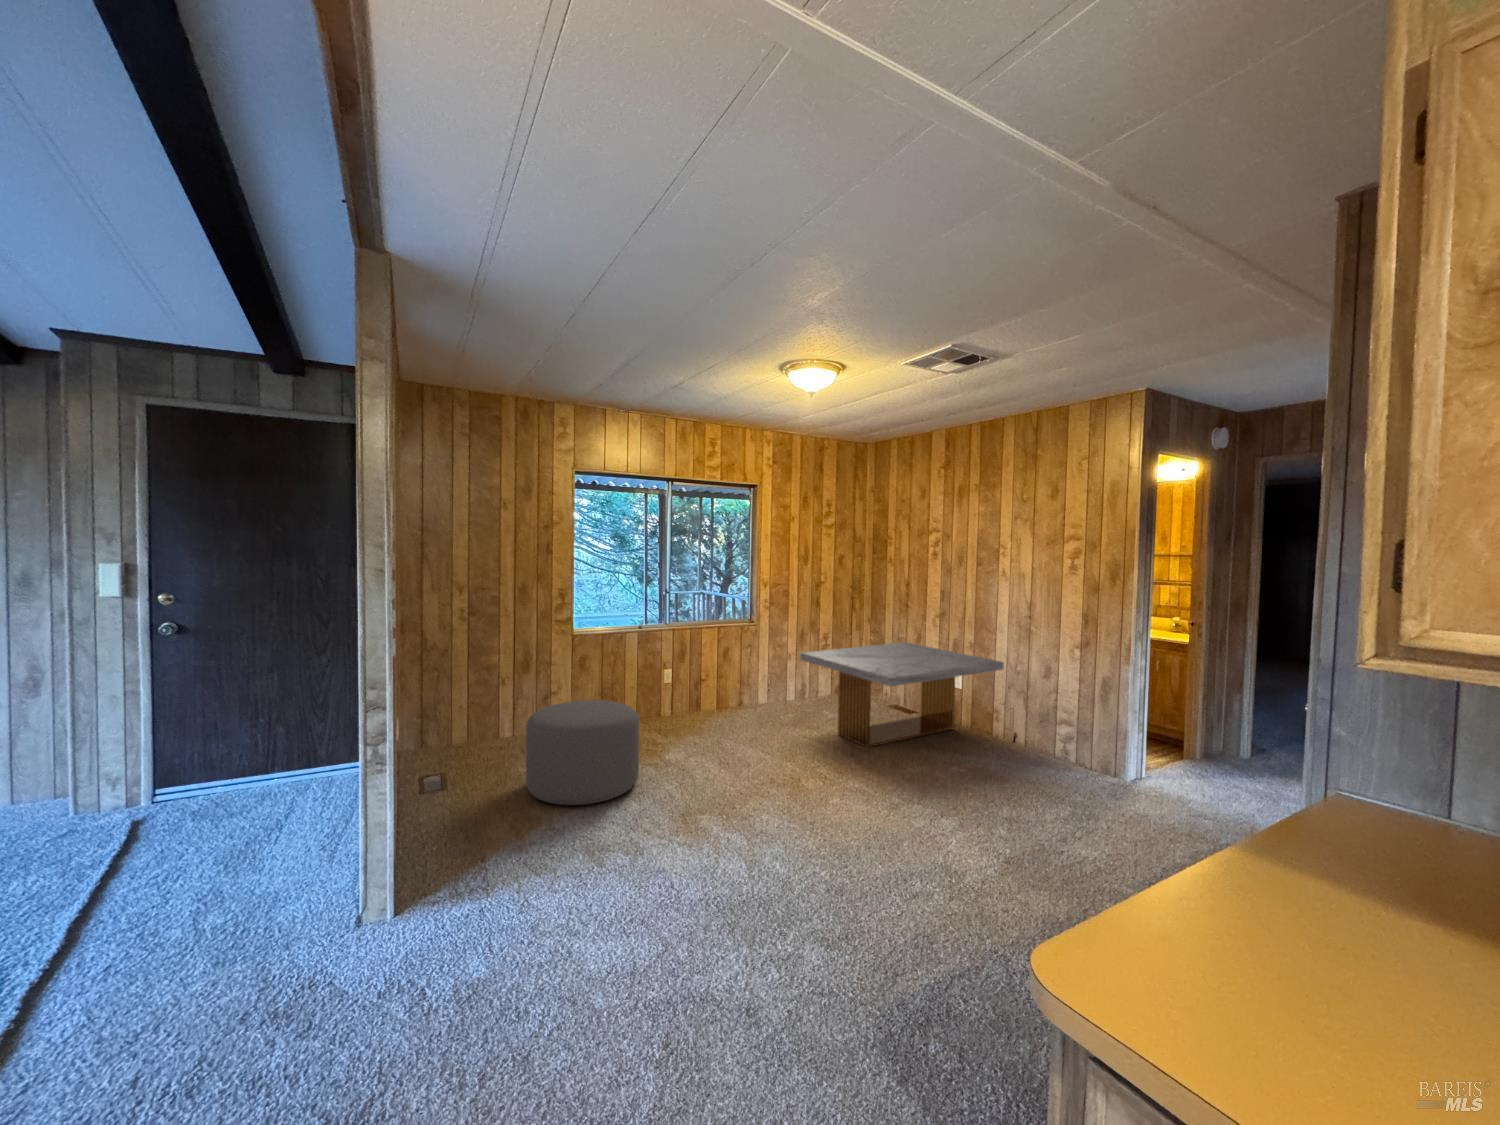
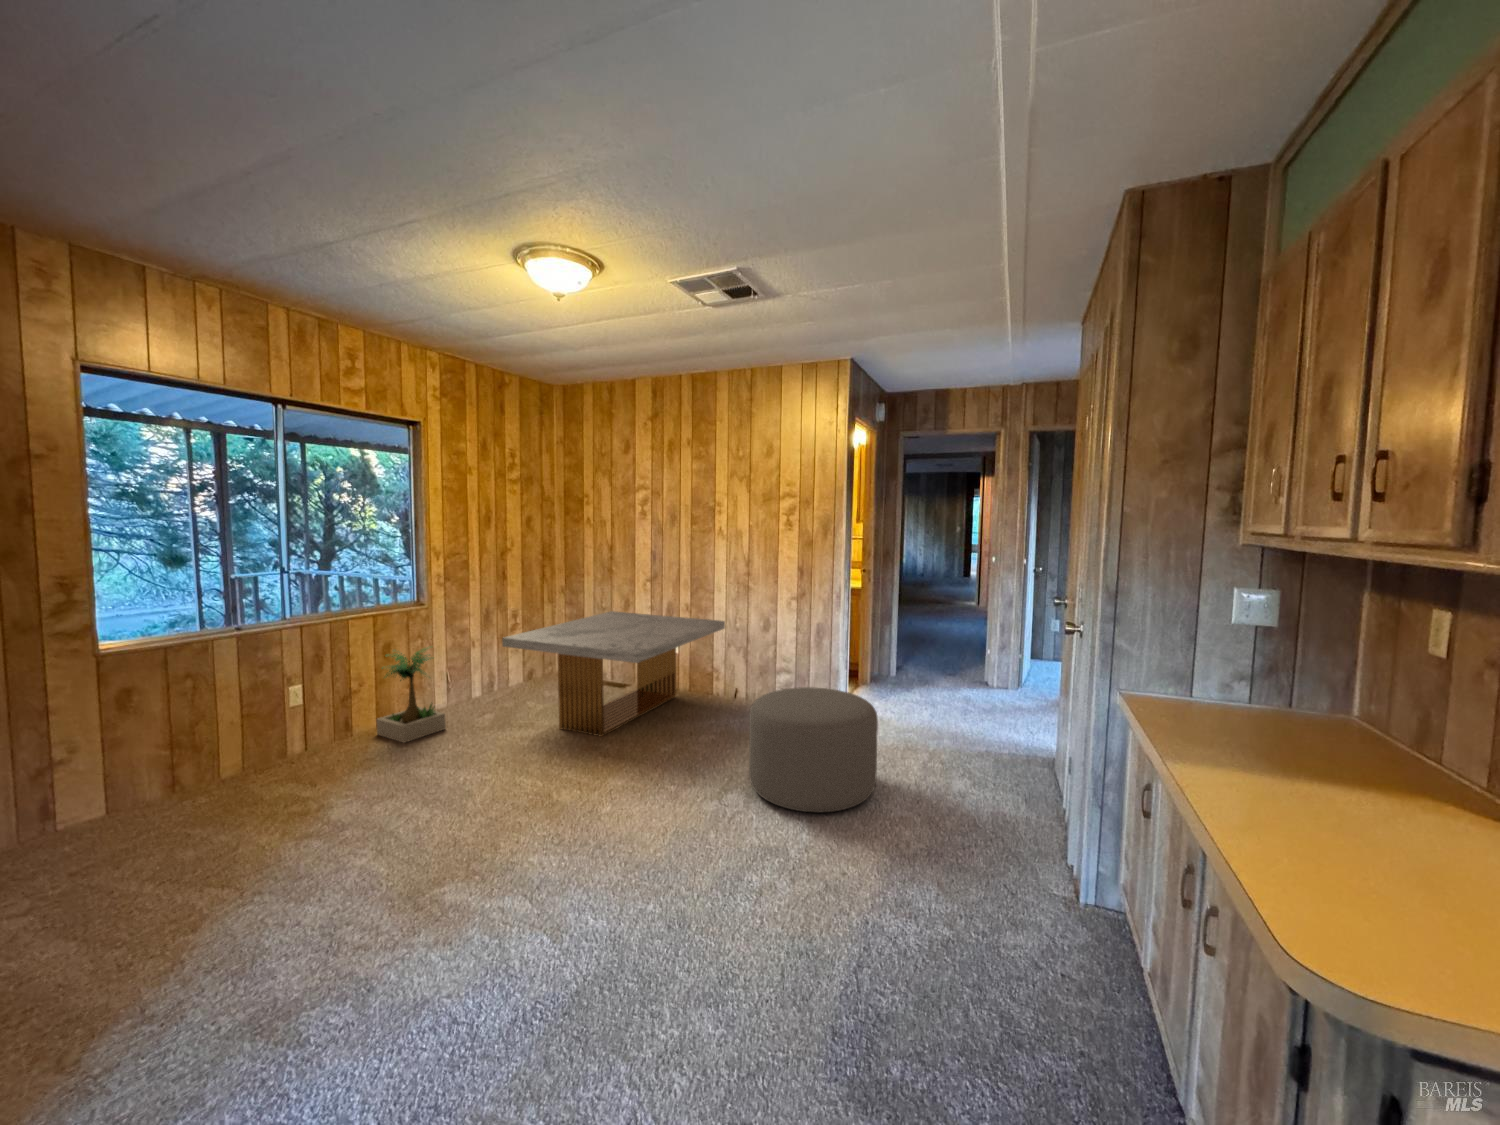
potted plant: none [716,651,762,722] -> present [376,647,446,743]
ottoman: present [526,700,639,805] -> present [749,687,878,812]

